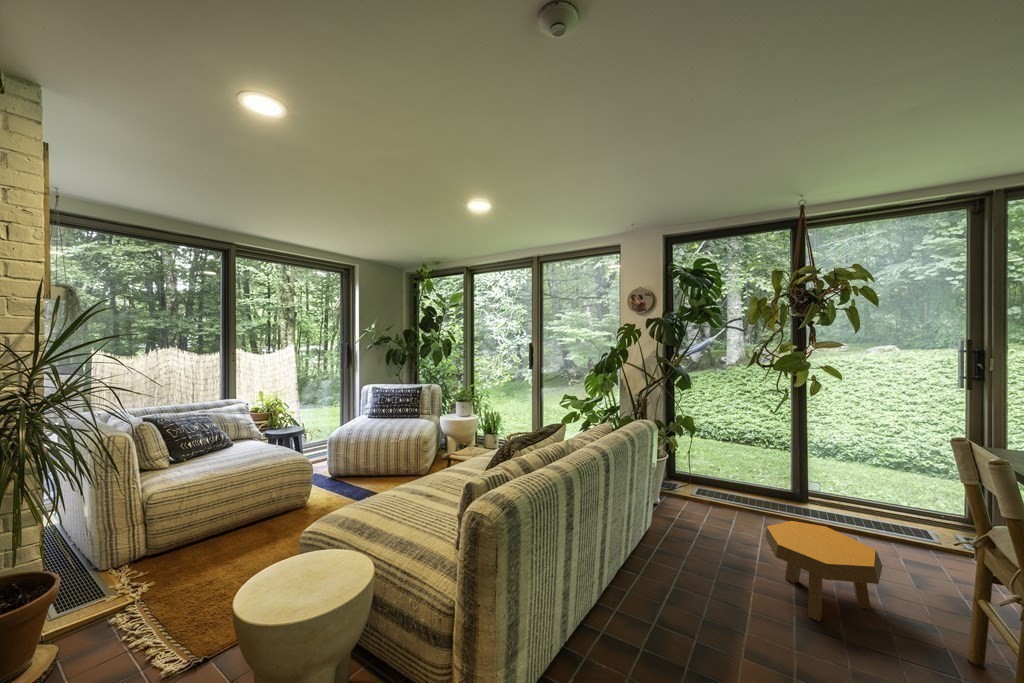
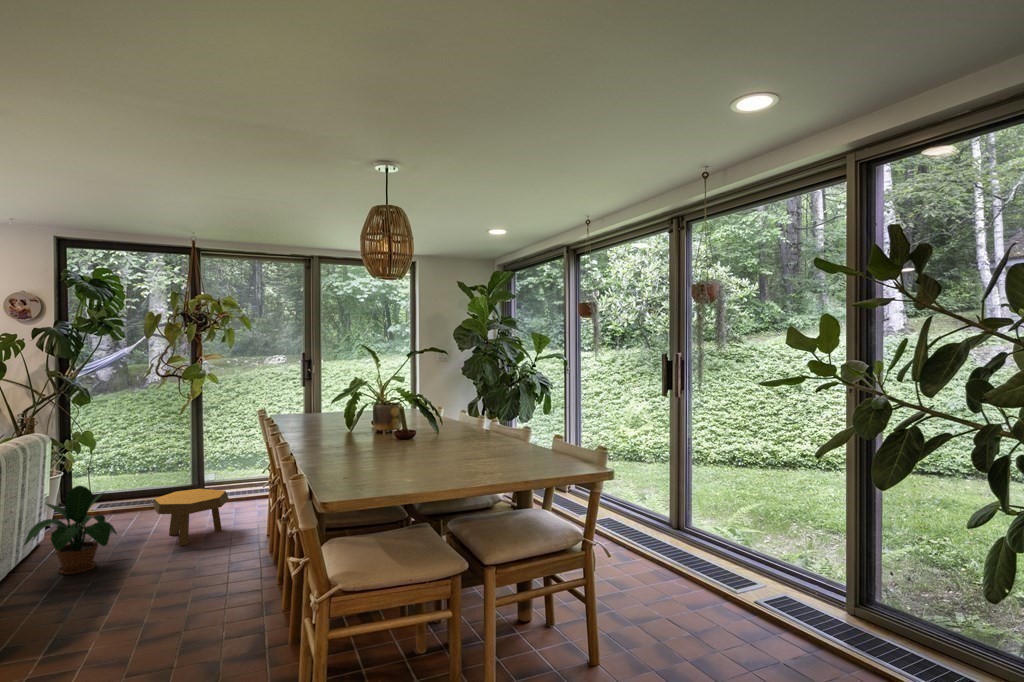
potted plant: none [630,500,726,606] -> present [24,486,117,574]

